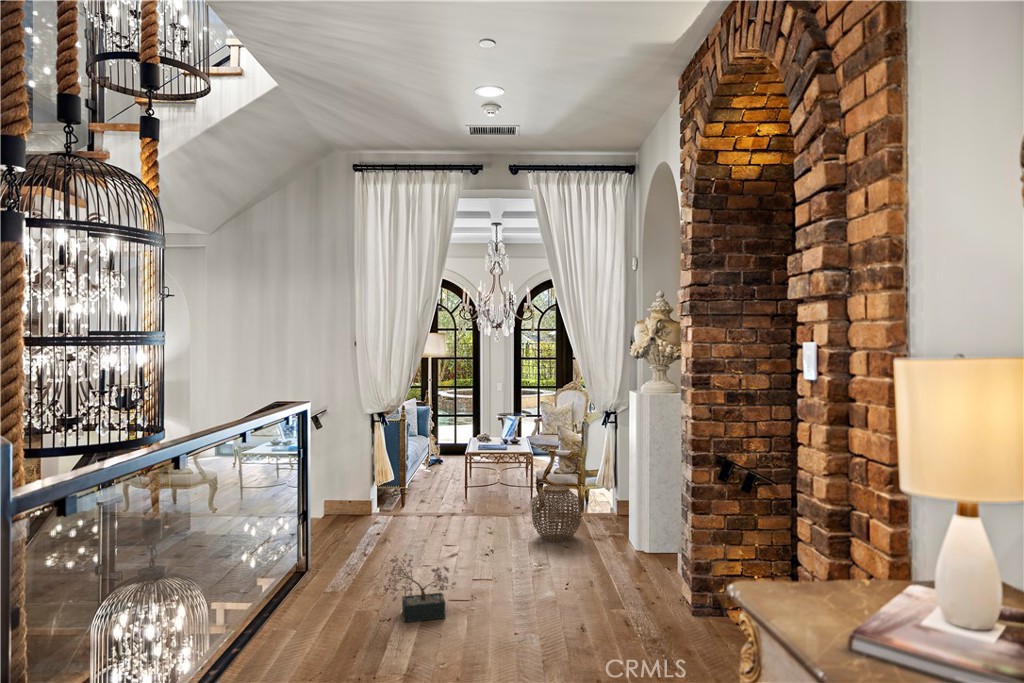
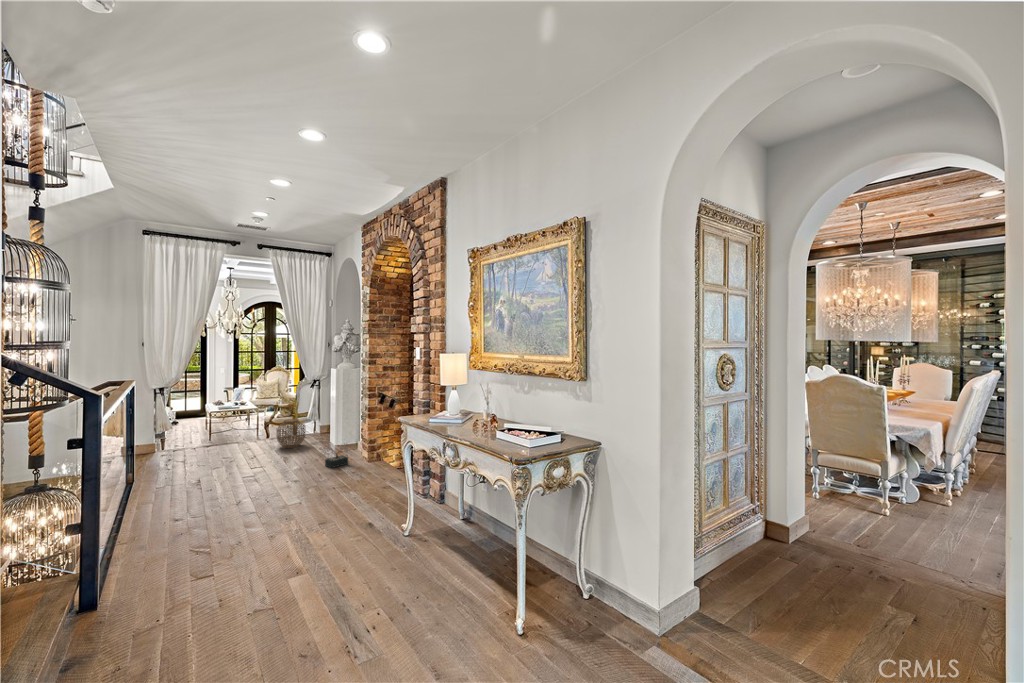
decorative plant: present [384,556,456,622] -> present [319,442,348,468]

